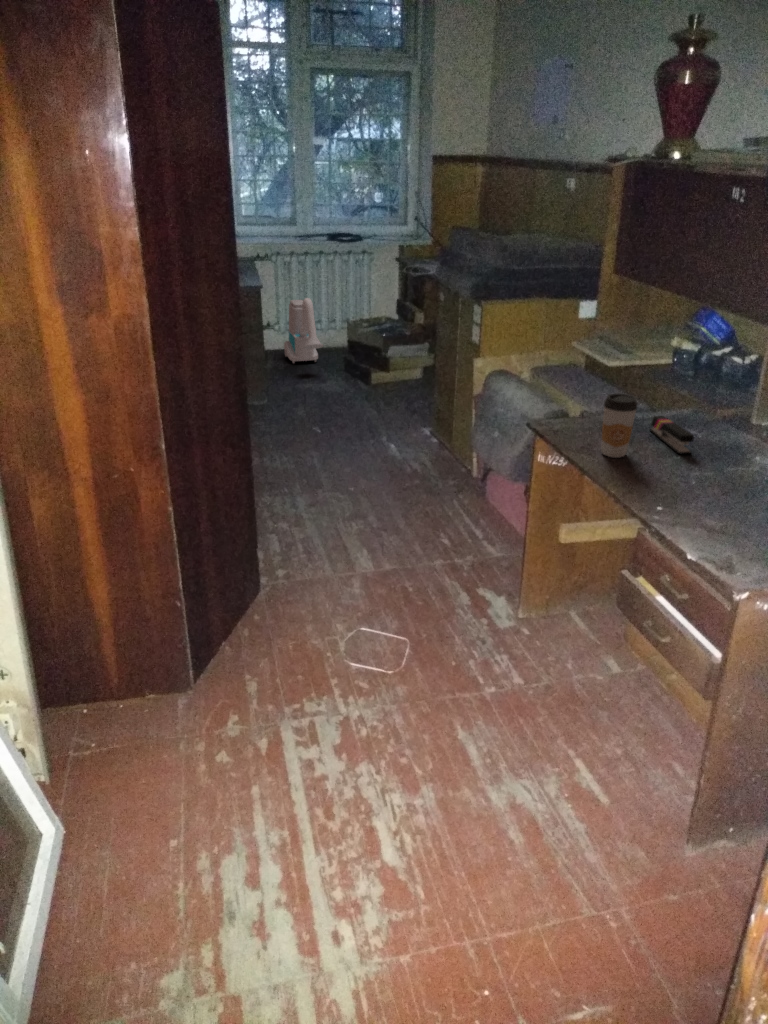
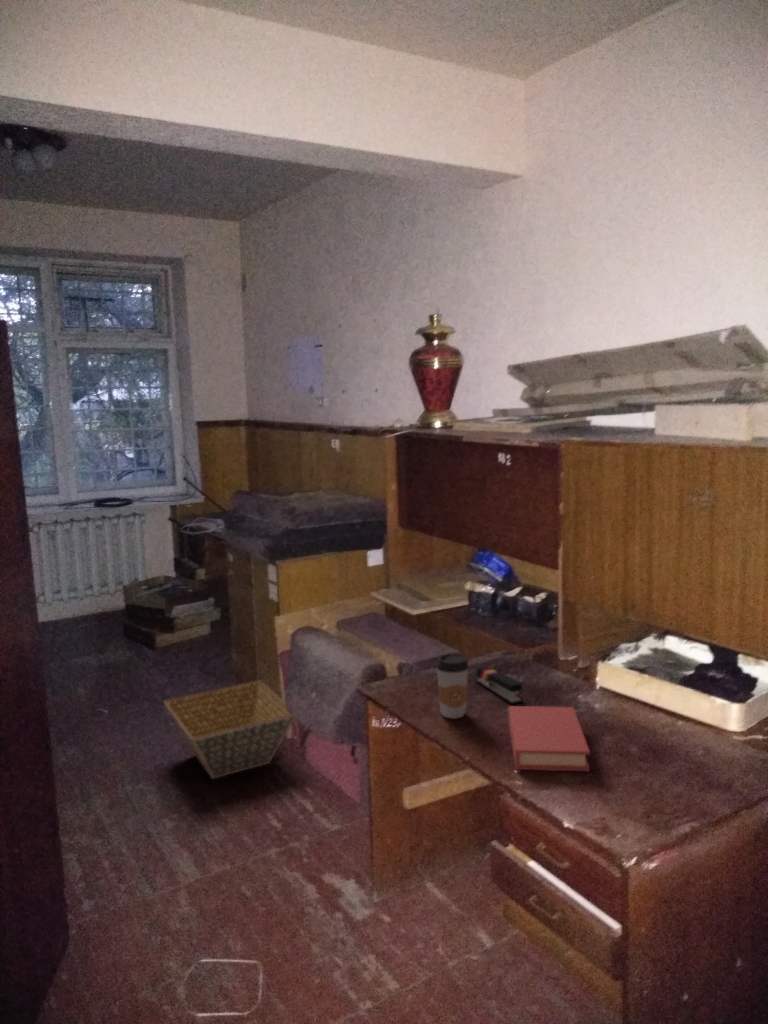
vacuum cleaner: present [284,298,323,363] -> none [52,566,100,636]
basket: none [365,419,483,499] -> present [164,680,294,778]
book: none [657,452,741,520] -> present [508,706,590,771]

